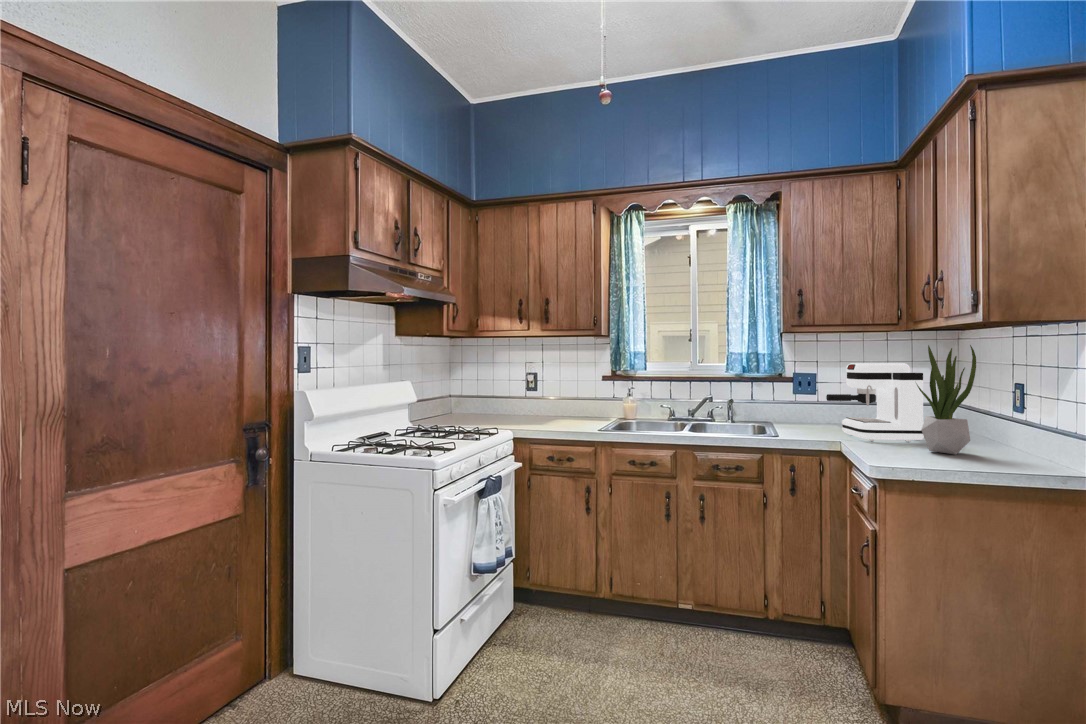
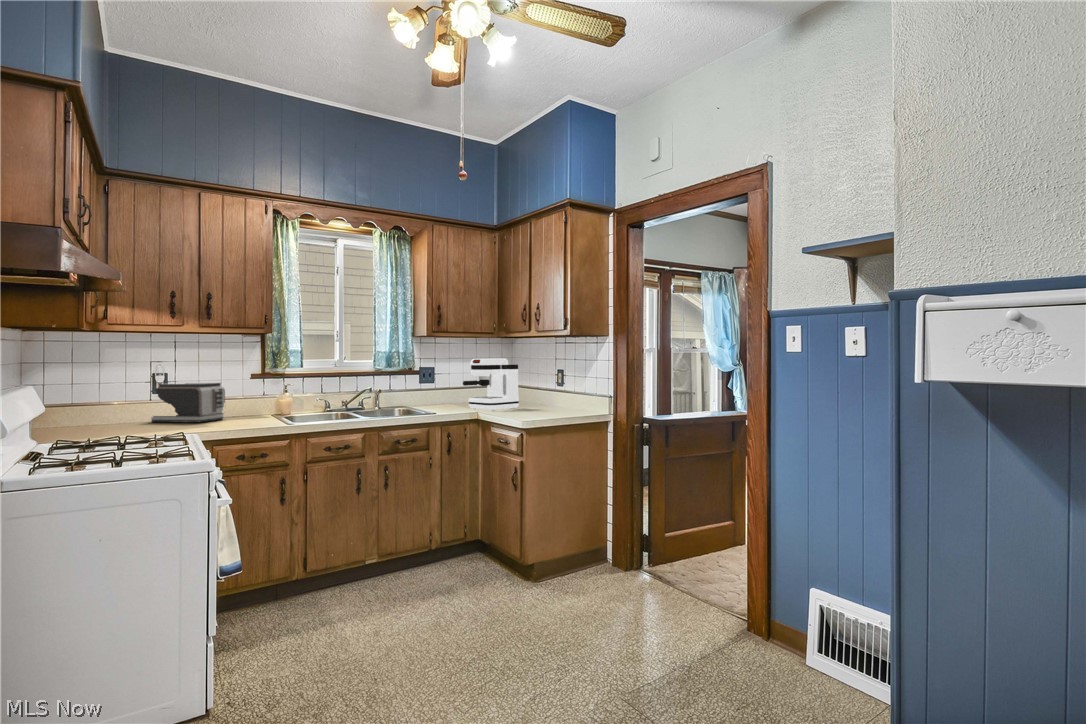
potted plant: present [916,345,976,455] -> none [527,347,555,412]
toaster: none [522,383,573,420] -> present [151,383,225,423]

